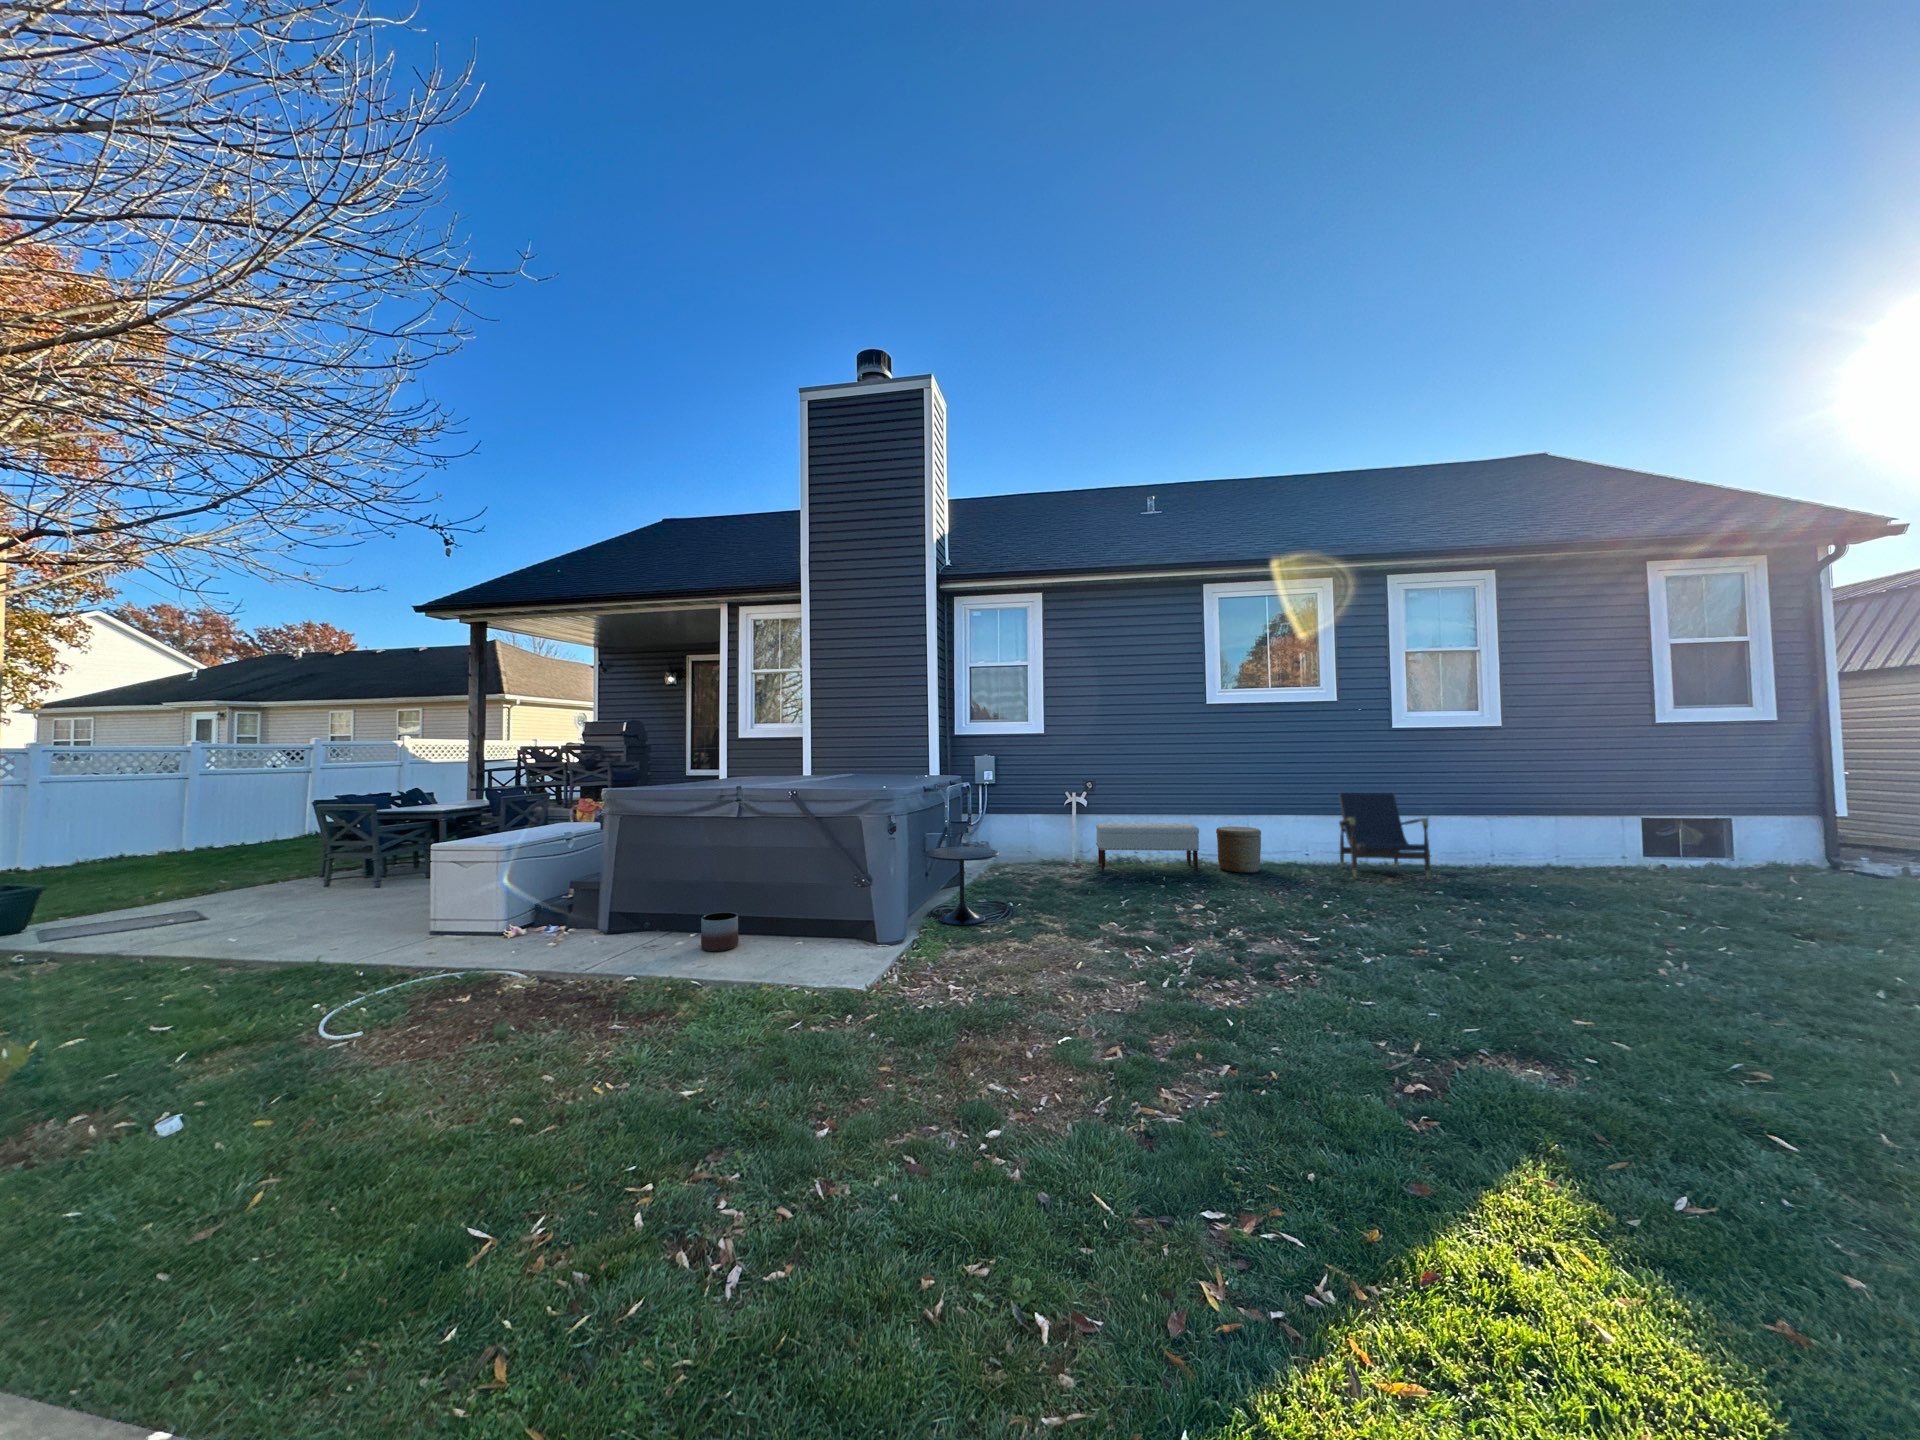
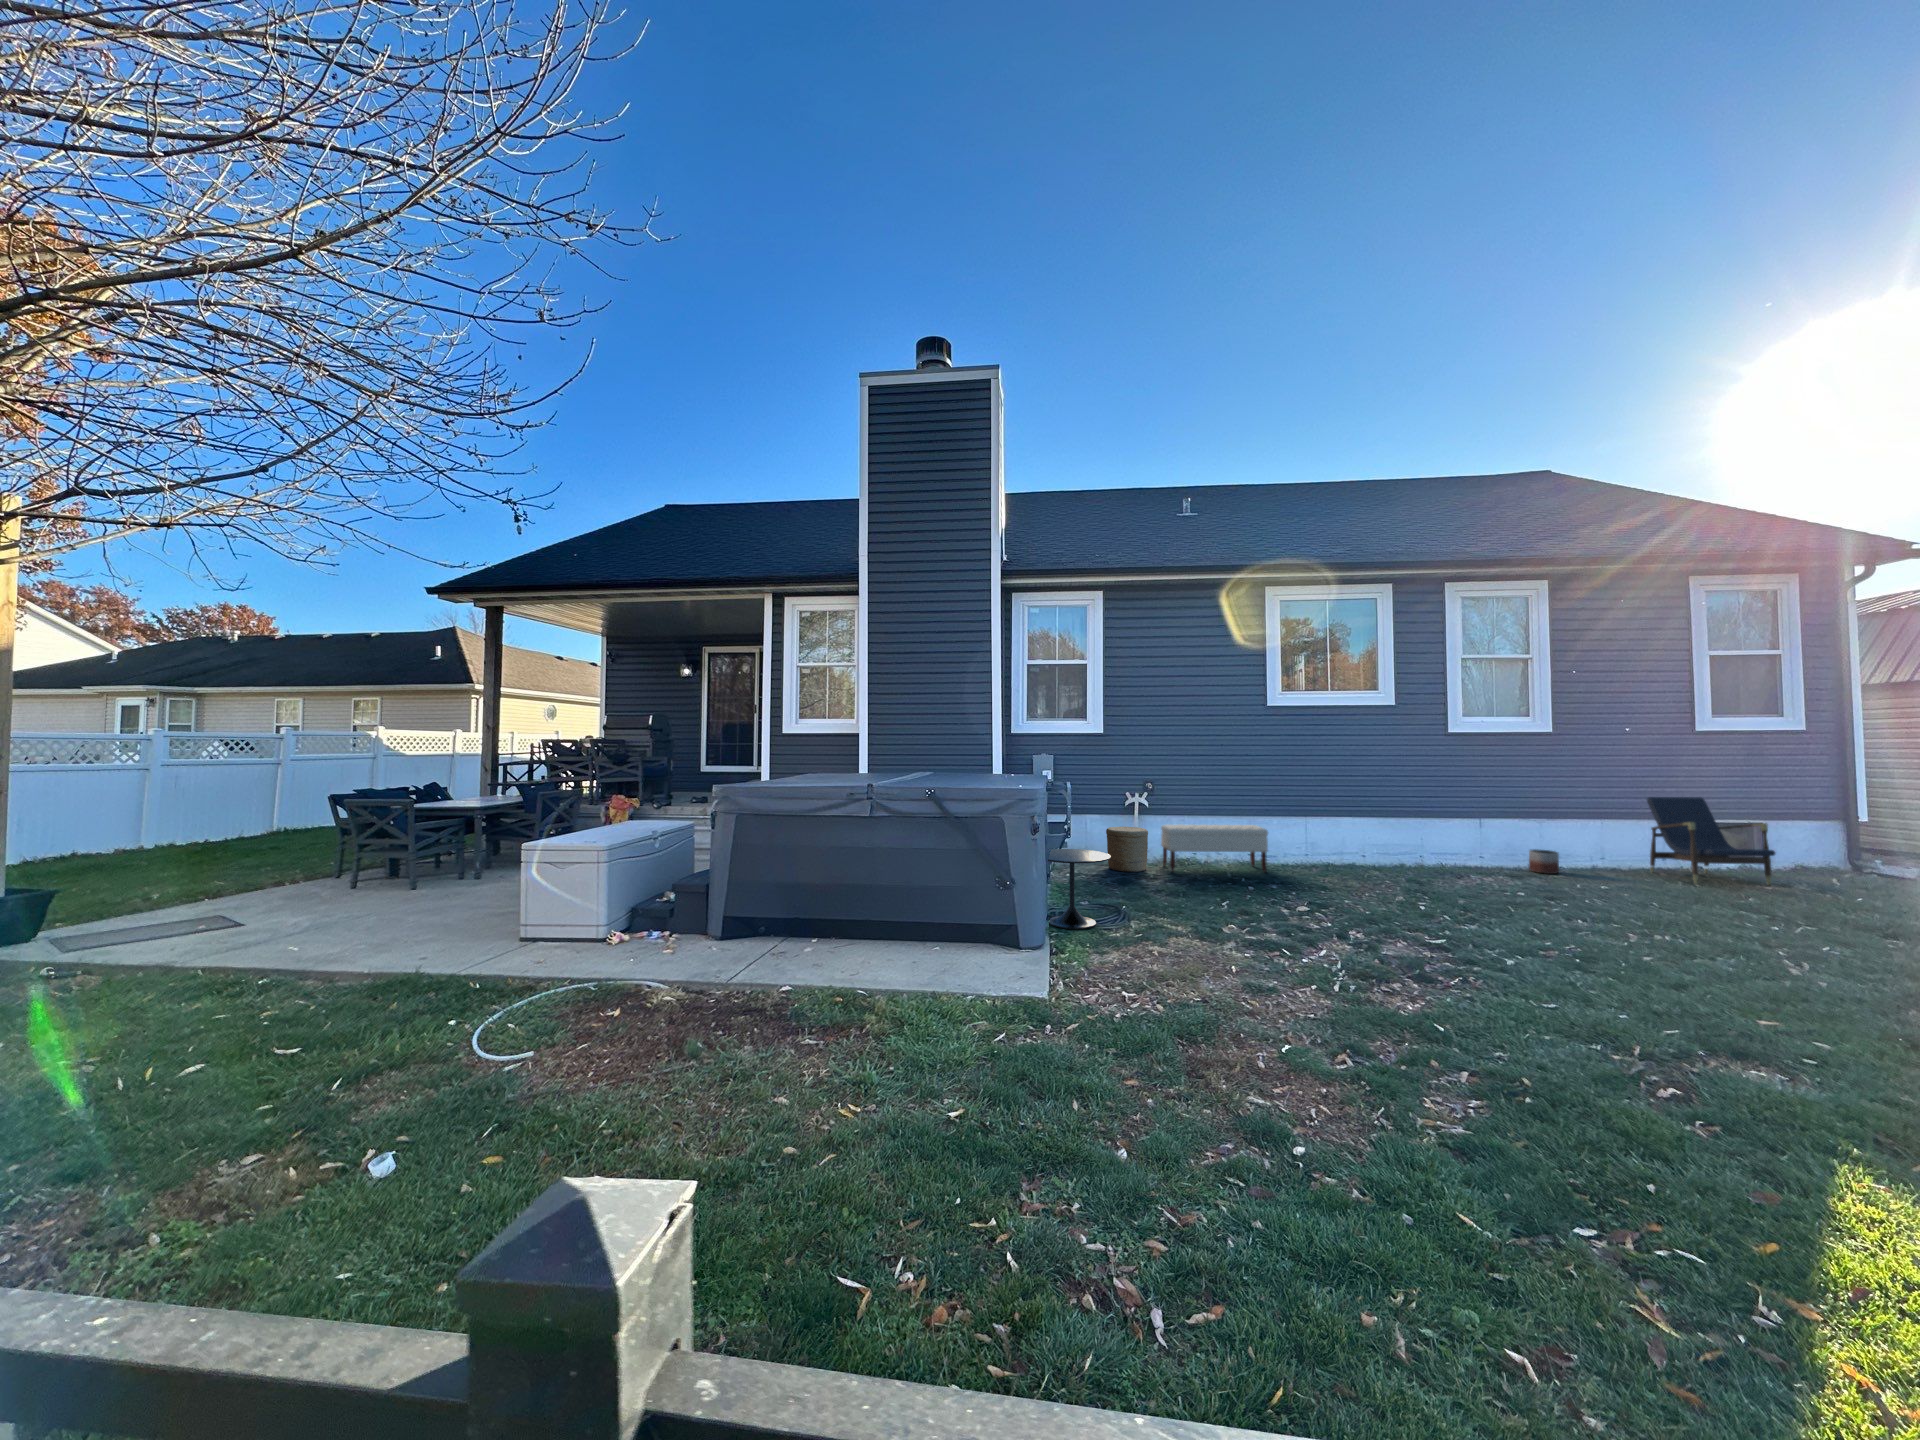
lounge chair: present [1339,793,1430,880] -> present [1647,797,1775,885]
woven basket: present [1216,826,1261,873] -> present [1106,827,1148,872]
planter: present [701,912,738,951] -> present [1529,849,1559,874]

